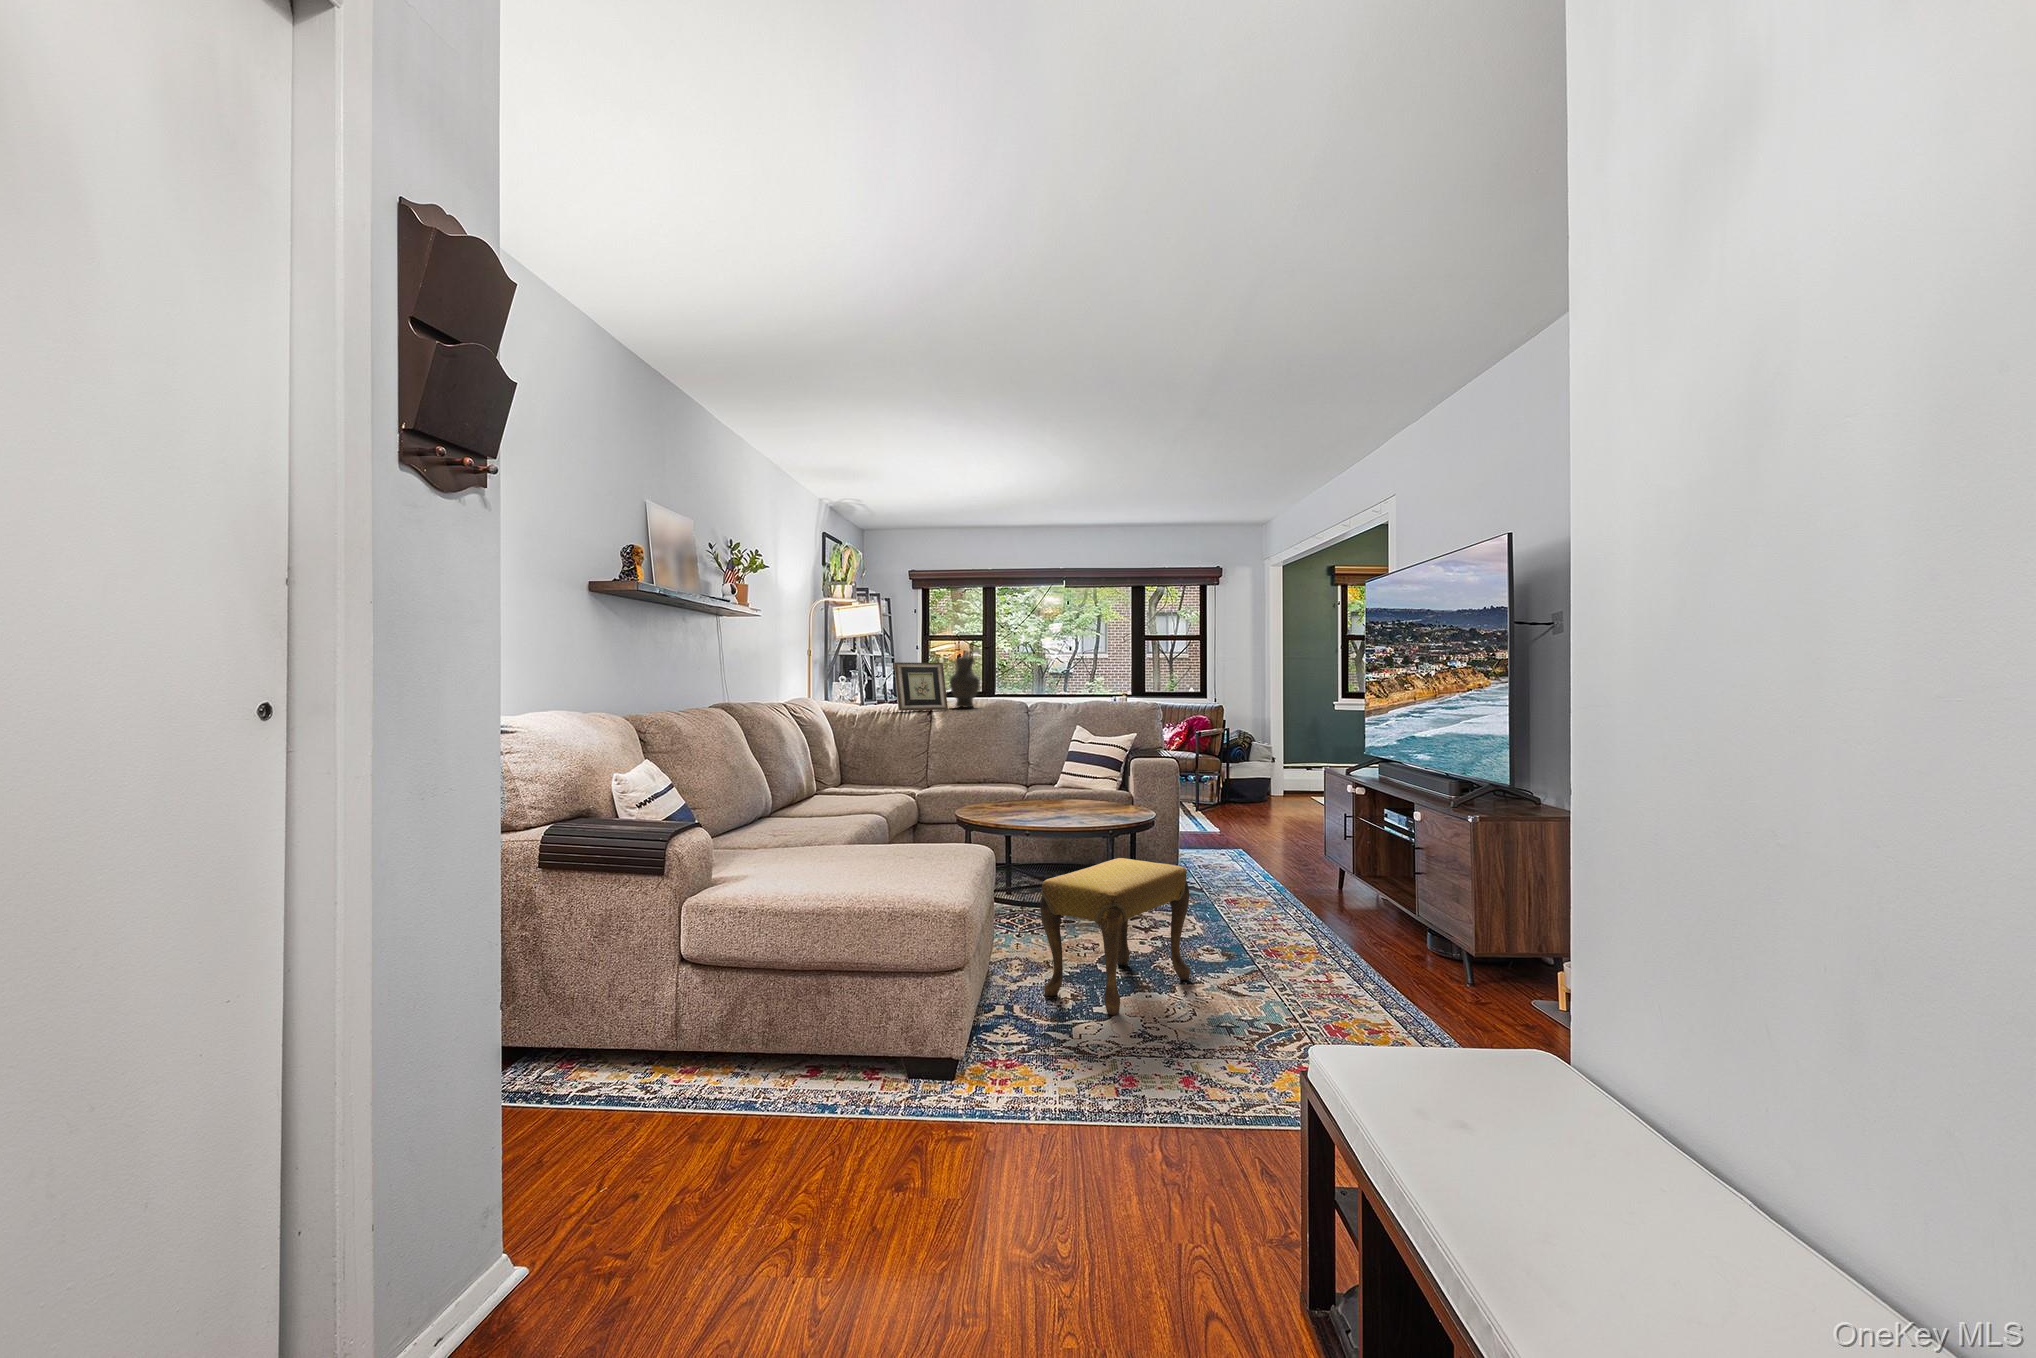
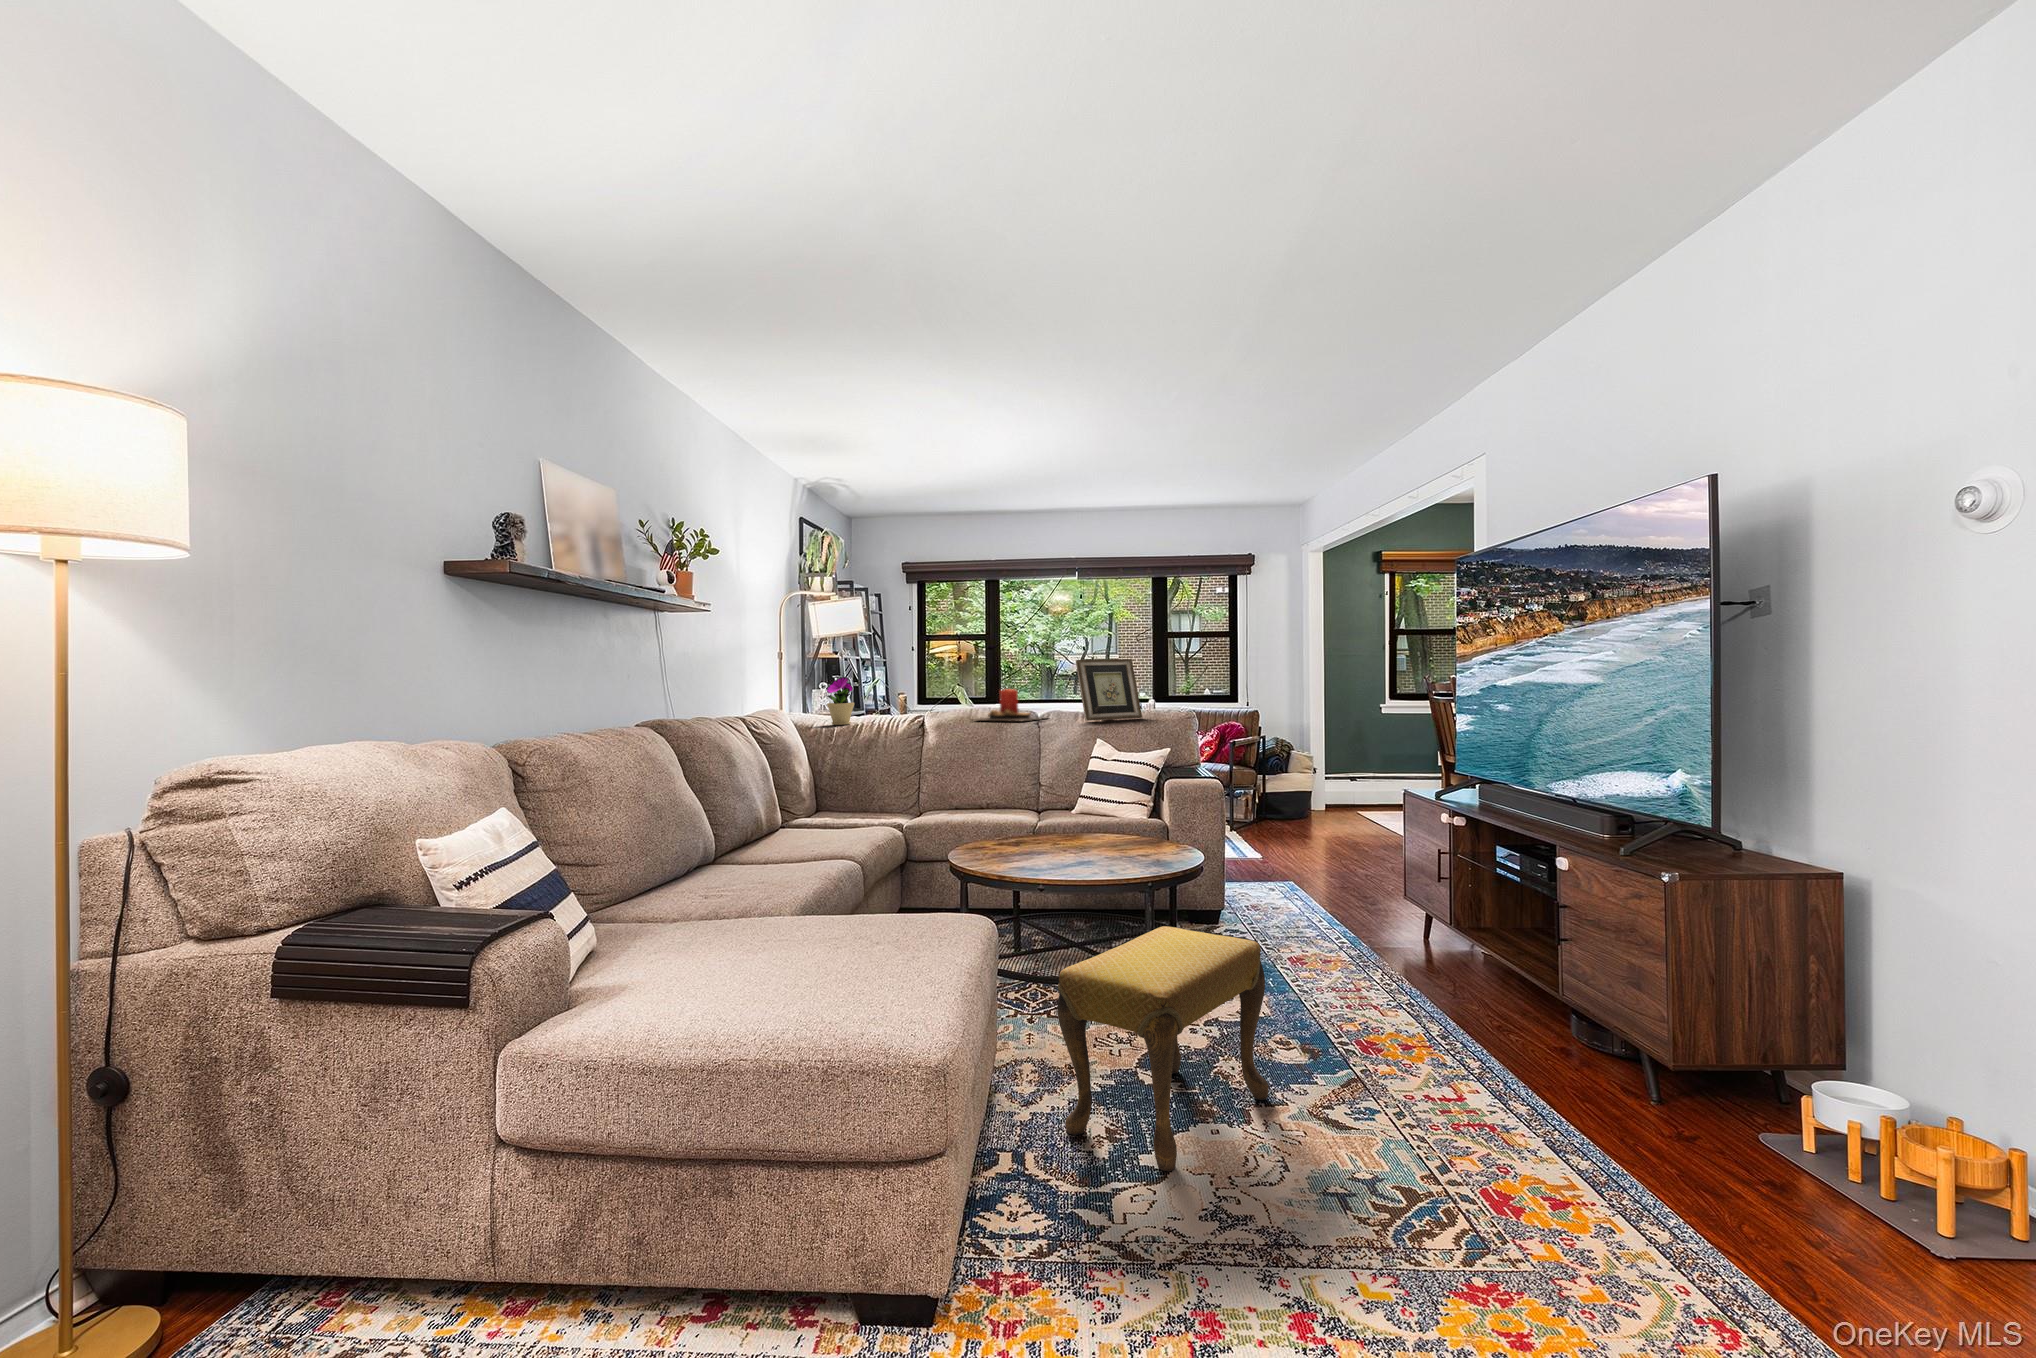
decorative vase: present [950,655,980,708] -> none [942,655,978,717]
picture frame: present [894,662,948,711] -> present [1076,659,1142,721]
flower pot: none [853,671,877,711] -> present [826,677,854,725]
candle: none [973,684,1040,711] -> present [972,689,1041,722]

